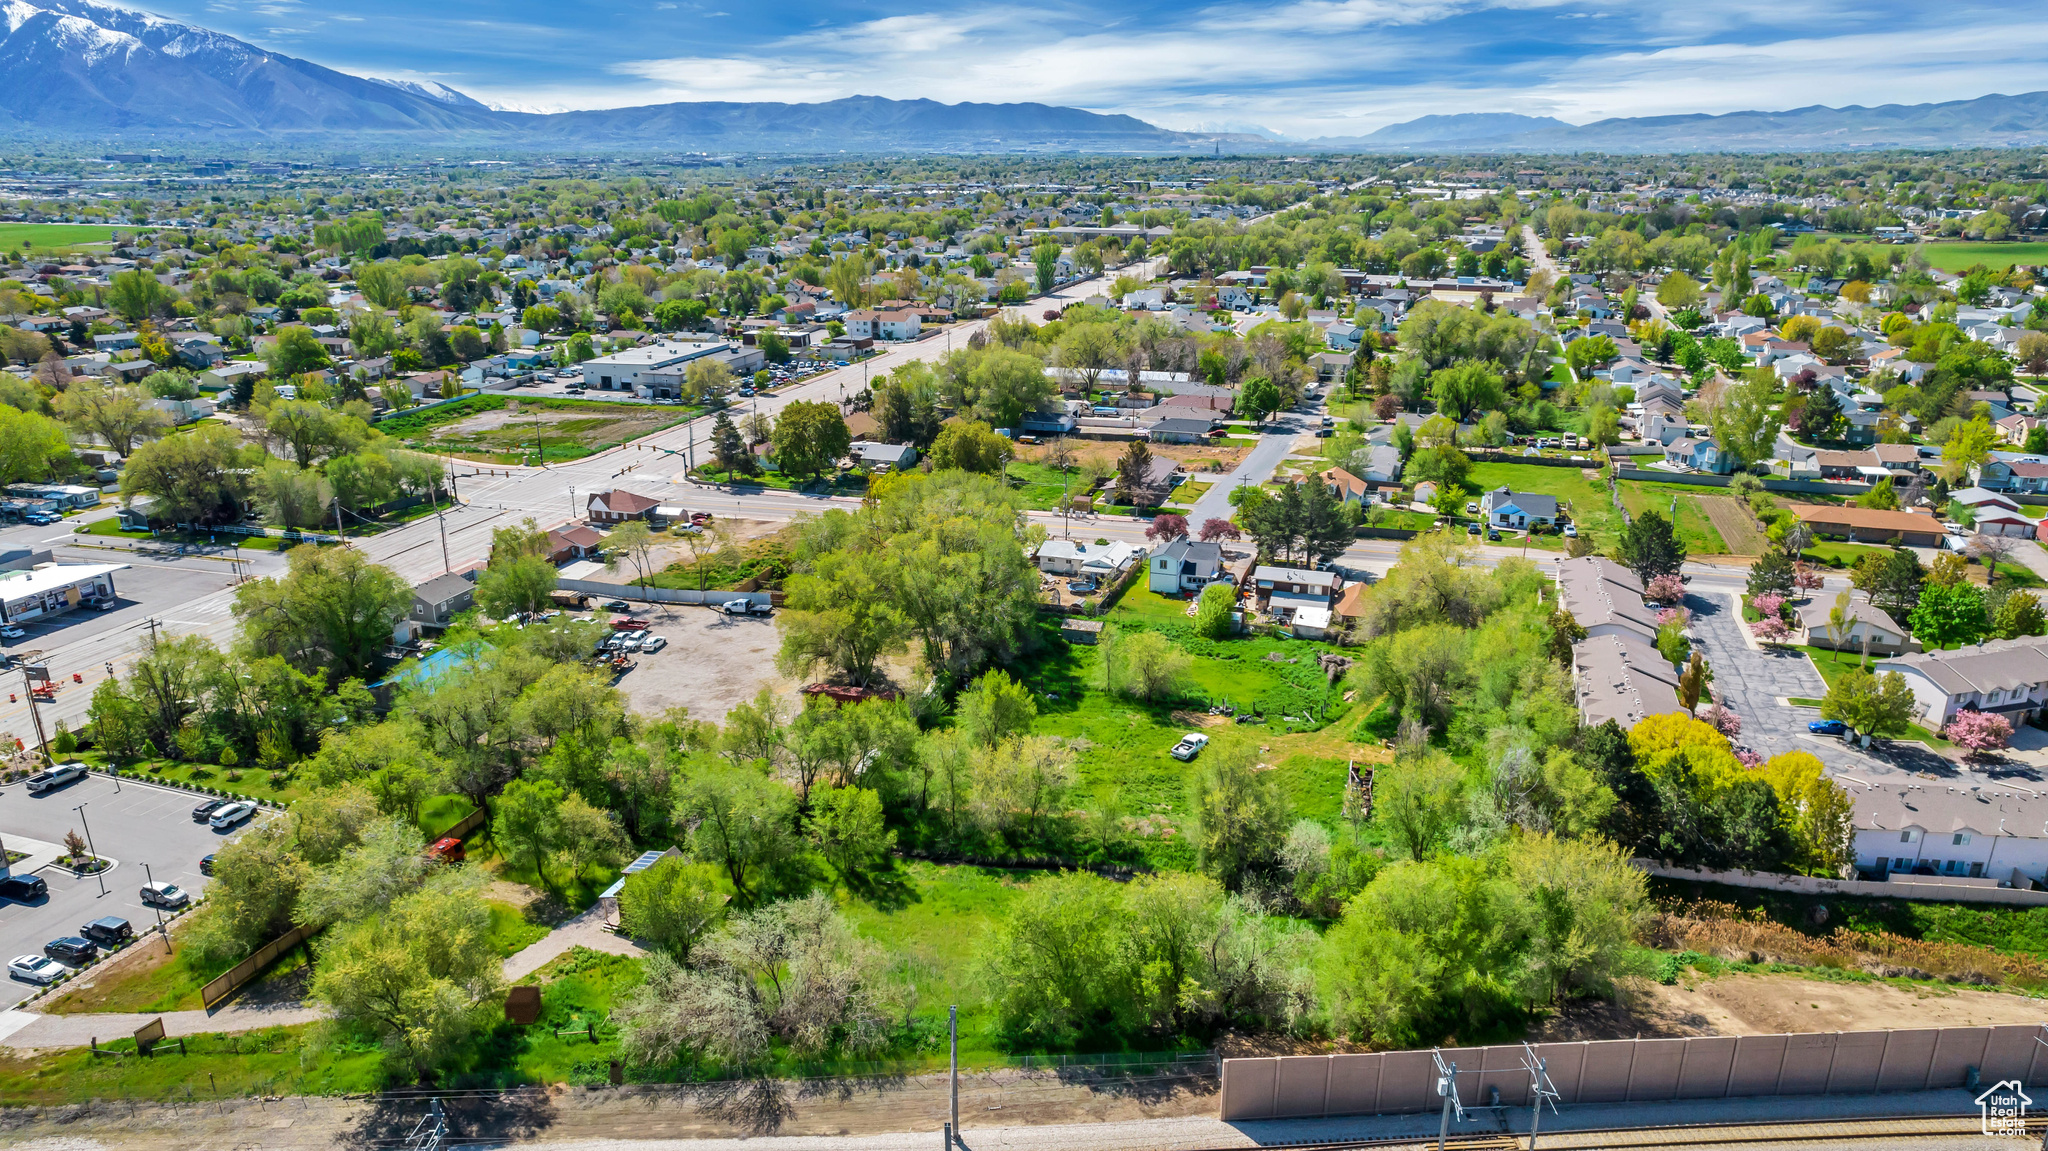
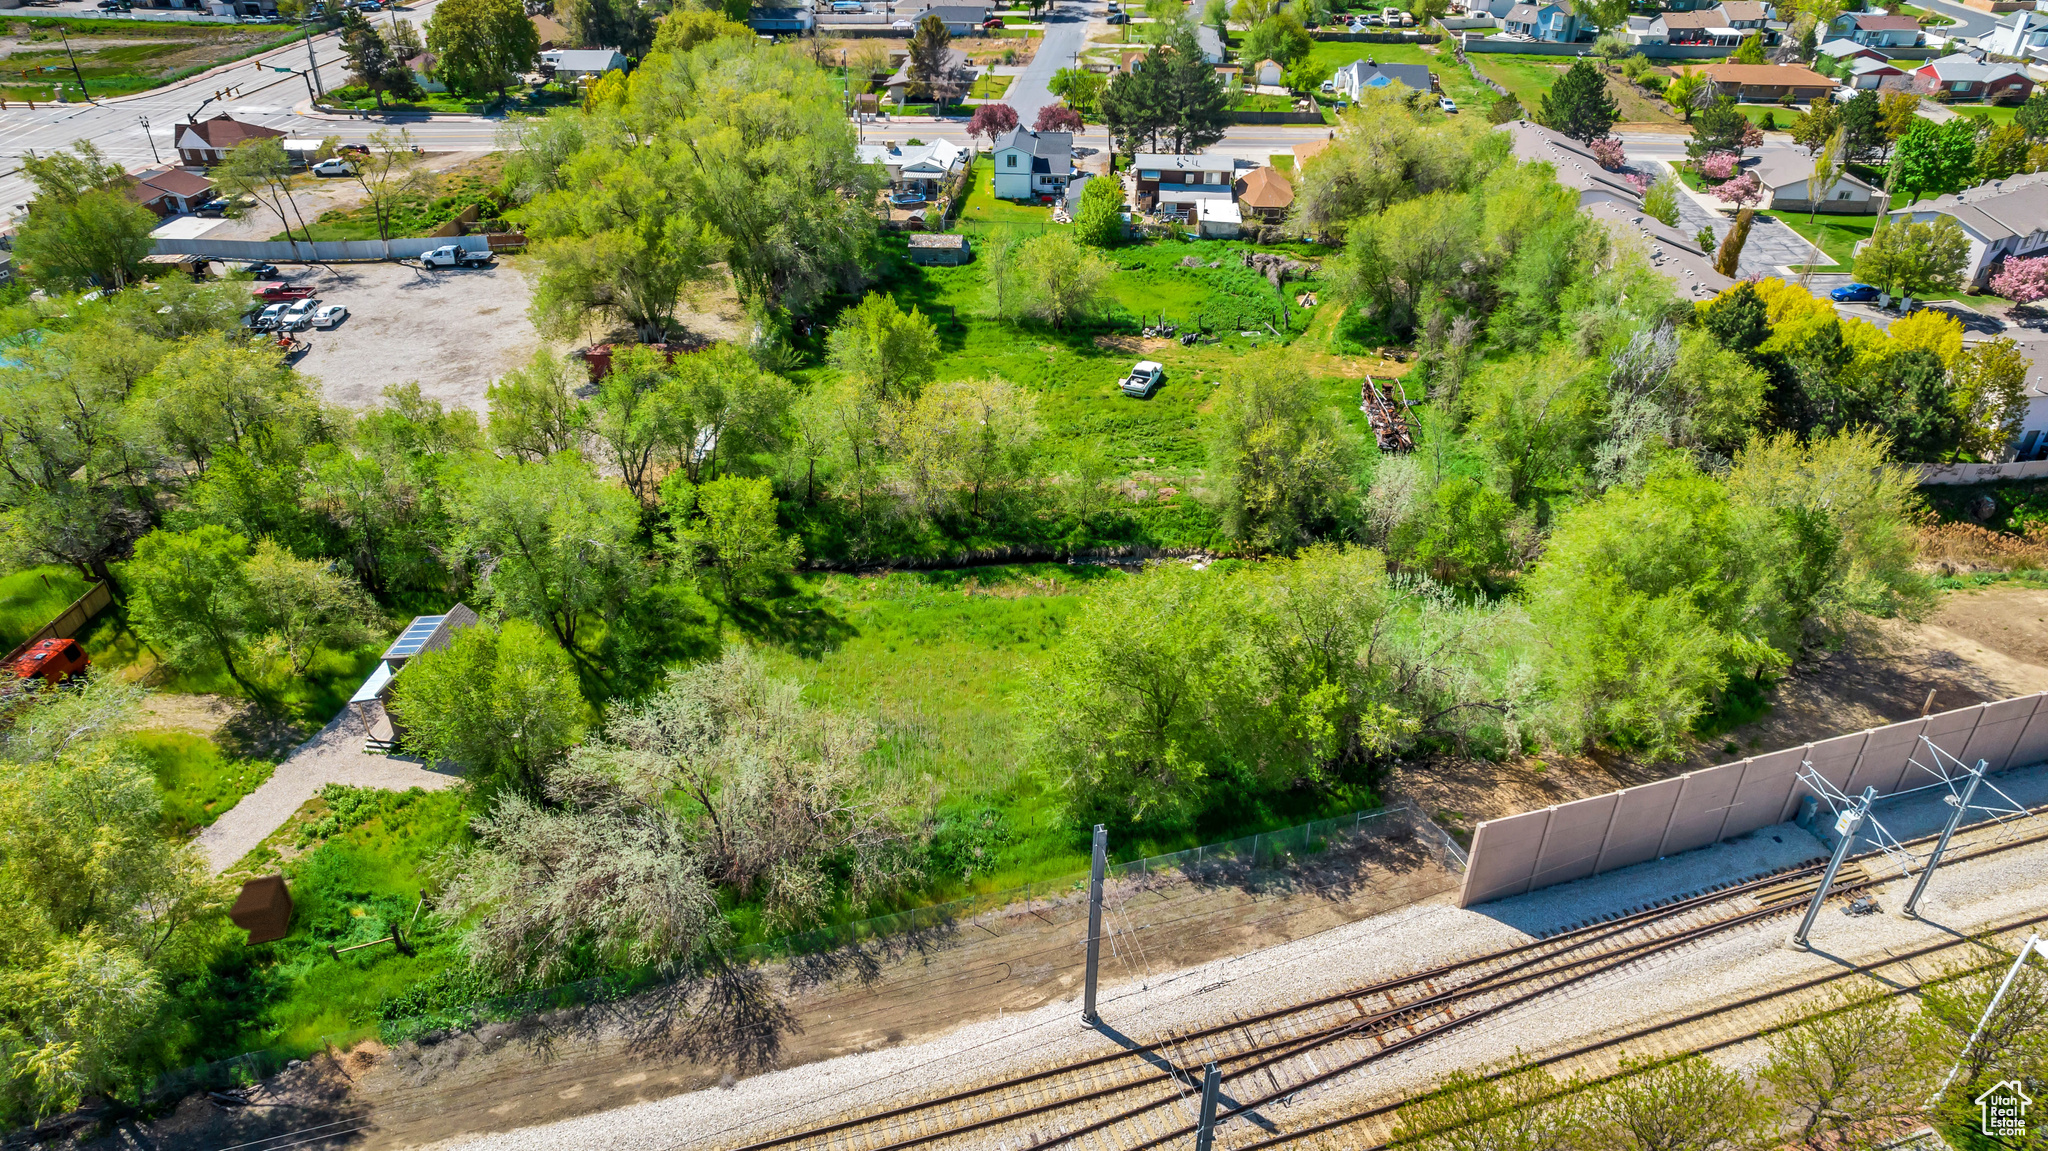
watering can: present [608,1052,630,1083] -> none [450,962,480,1019]

